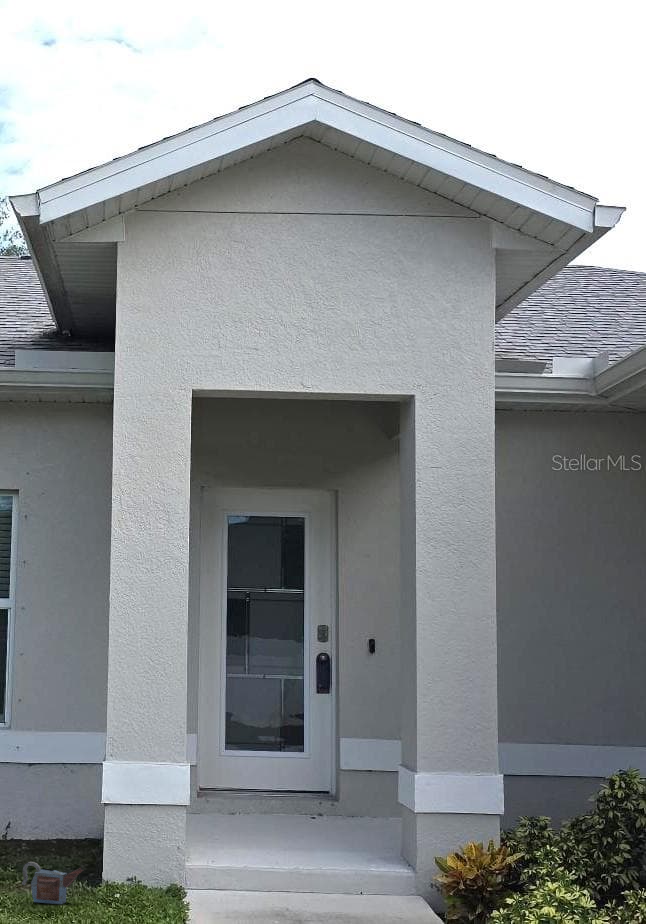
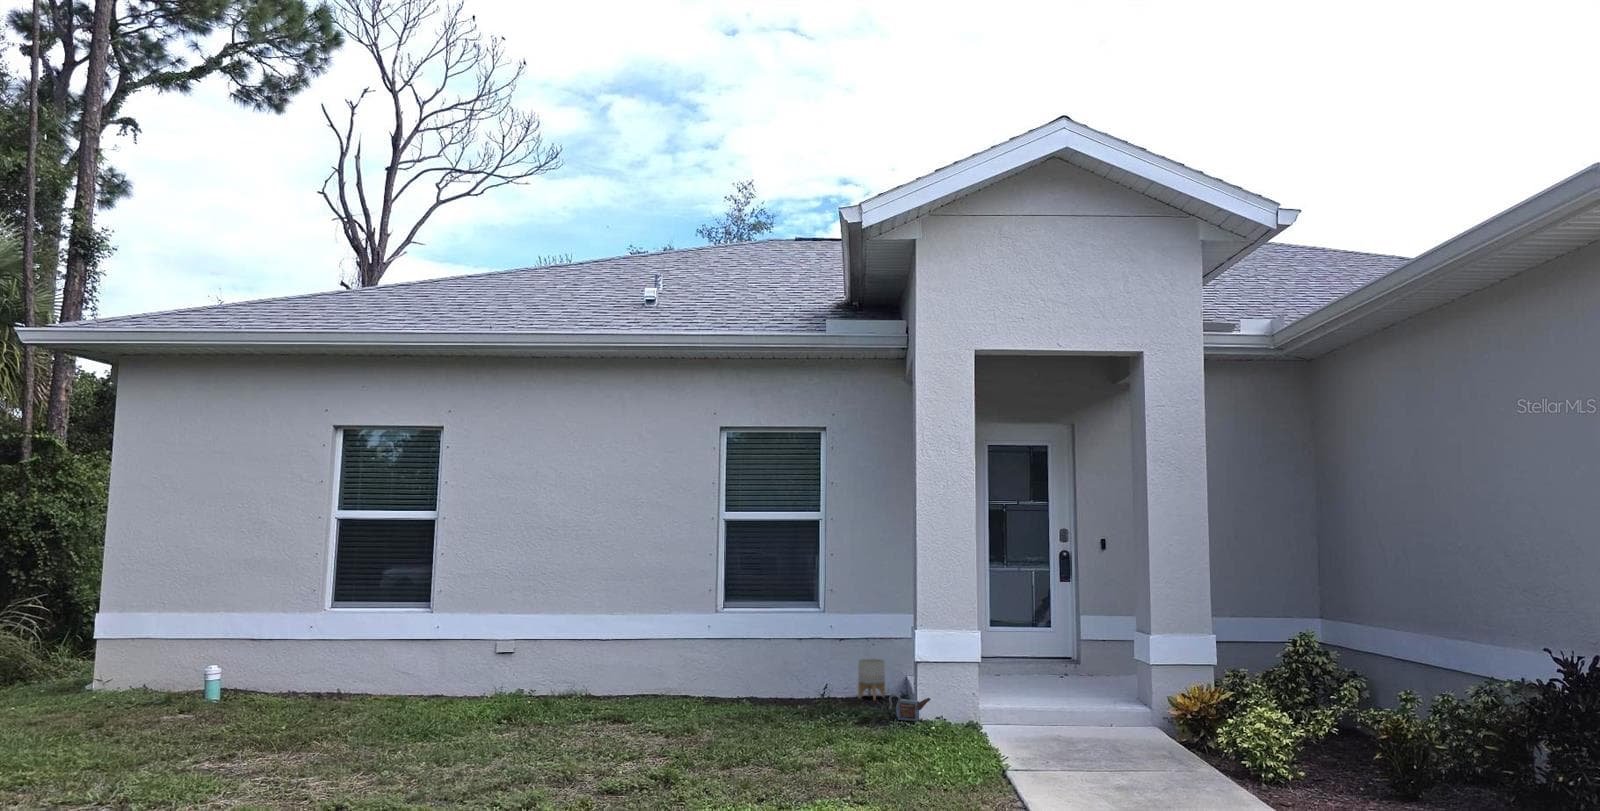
planter: none [17,802,58,864] -> present [858,658,885,700]

